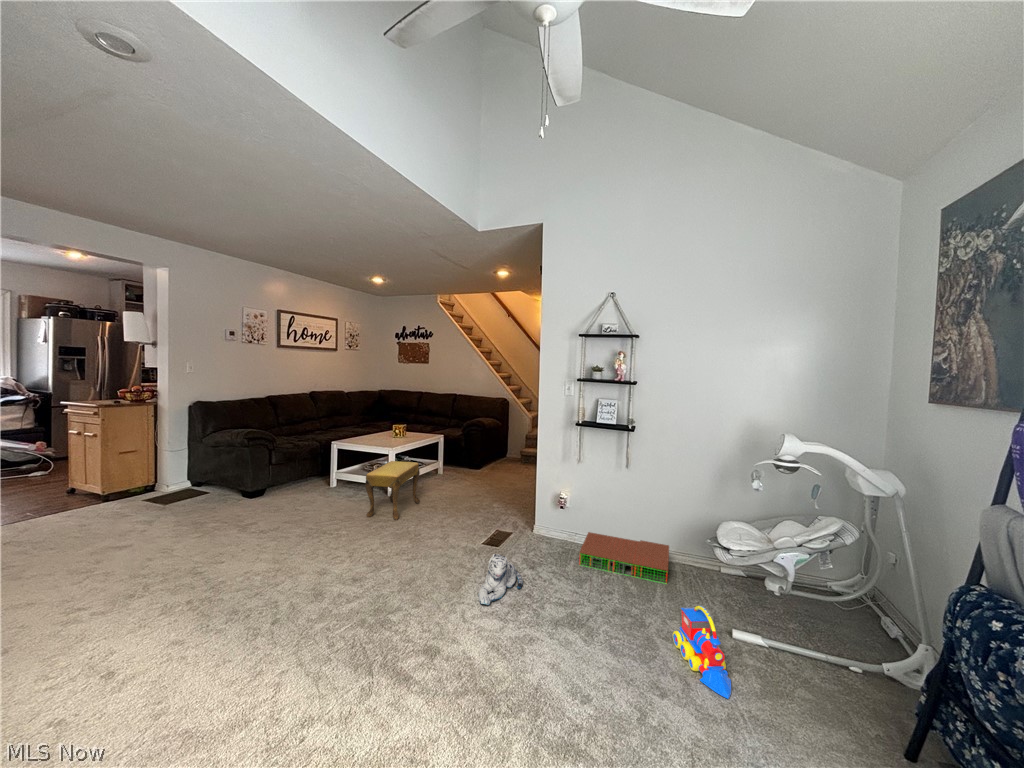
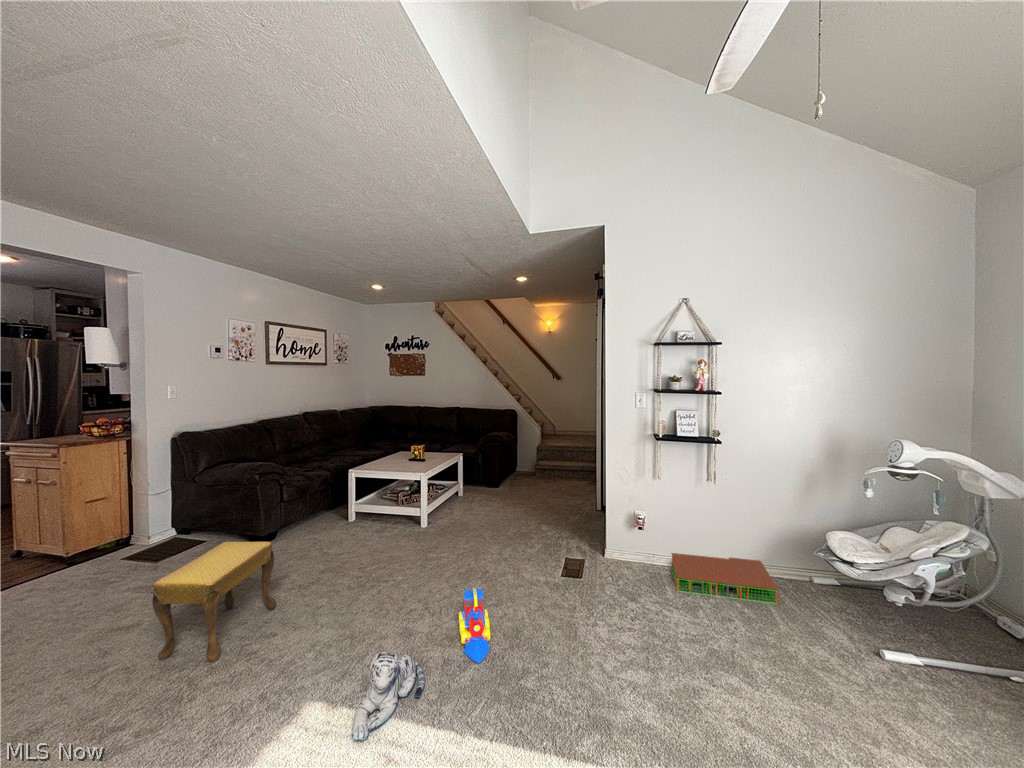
footstool: present [365,461,420,520] -> present [152,542,276,663]
plush toy: present [479,554,523,605] -> present [352,652,425,740]
toy train: present [673,606,731,699] -> present [459,586,491,663]

